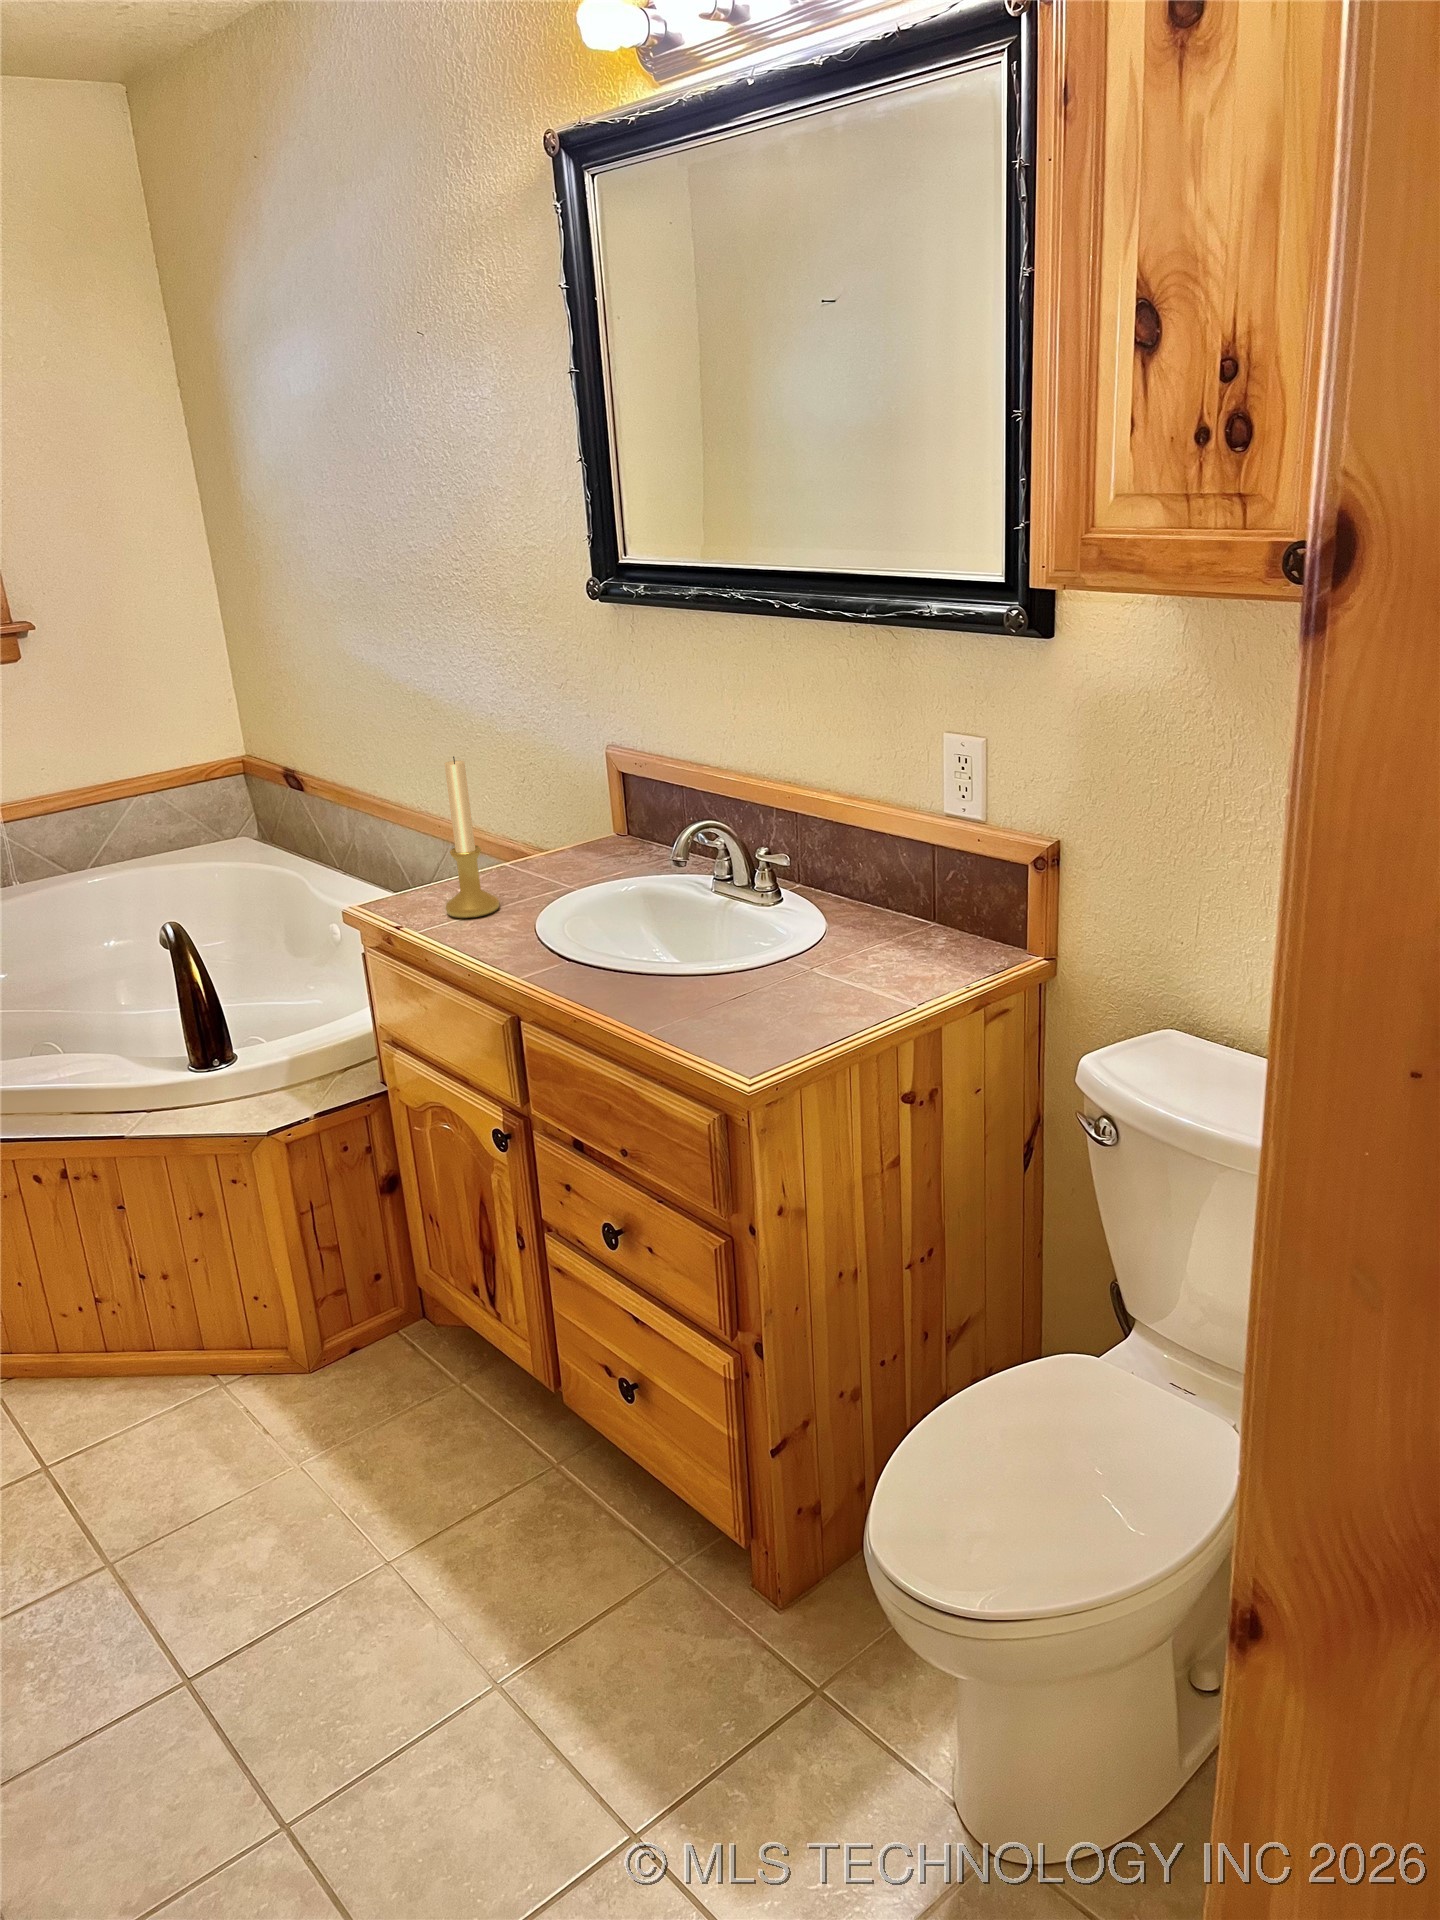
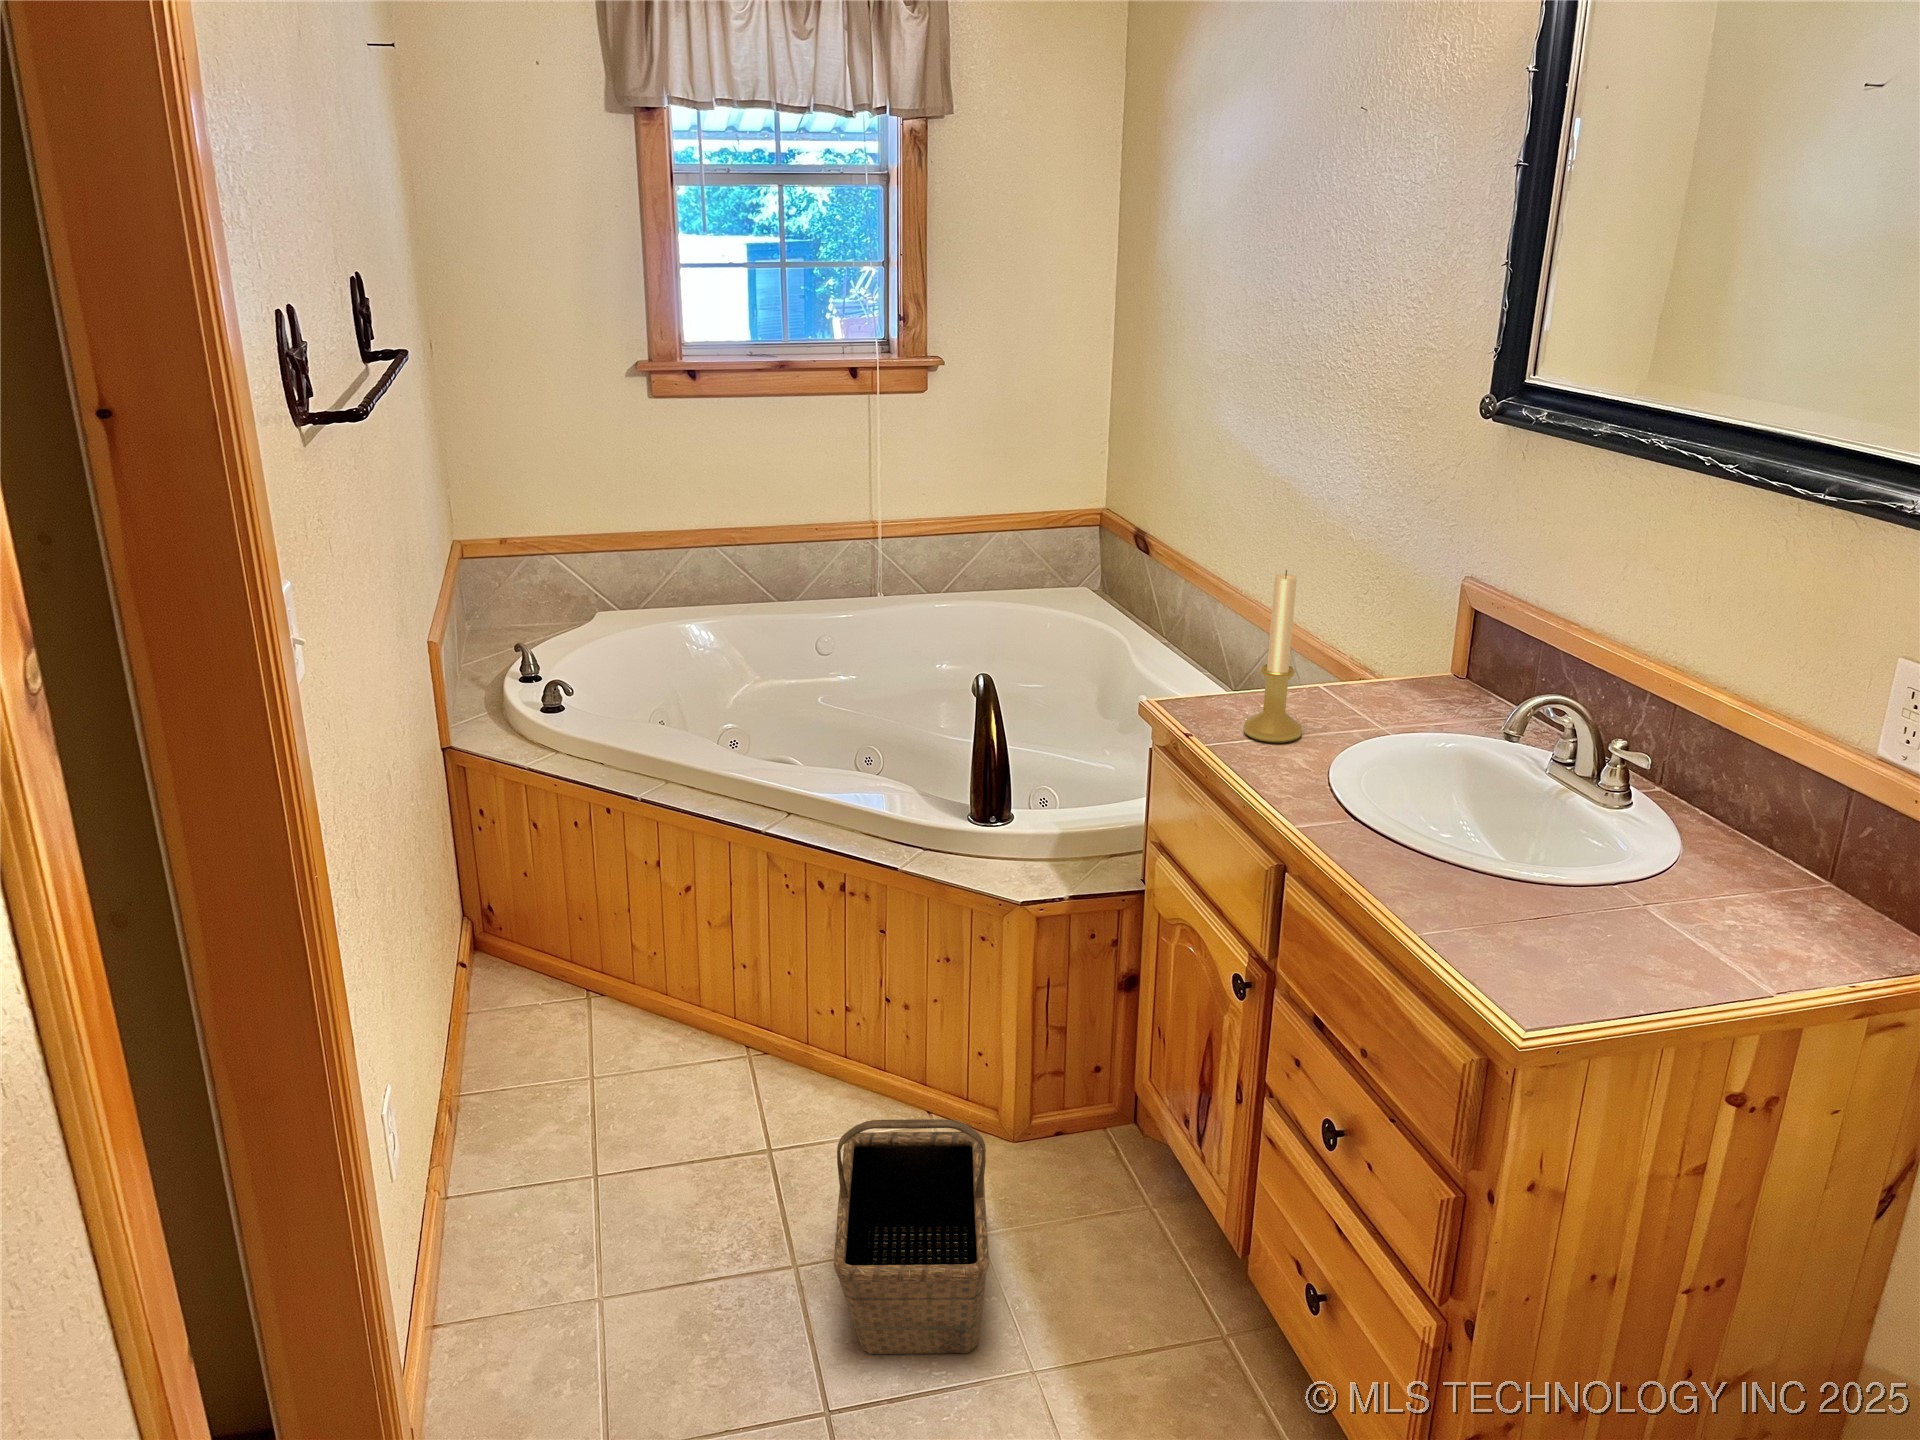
basket: none [133,1353,327,1609] -> present [834,1119,989,1354]

